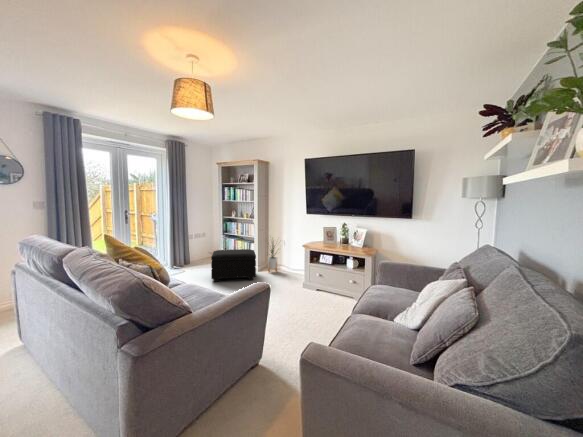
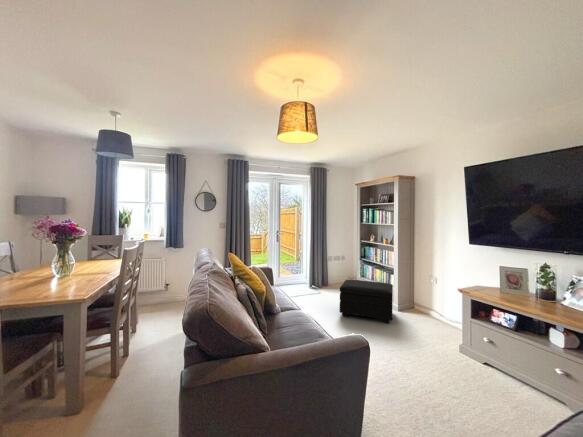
house plant: present [268,242,277,272] -> none [403,267,434,318]

